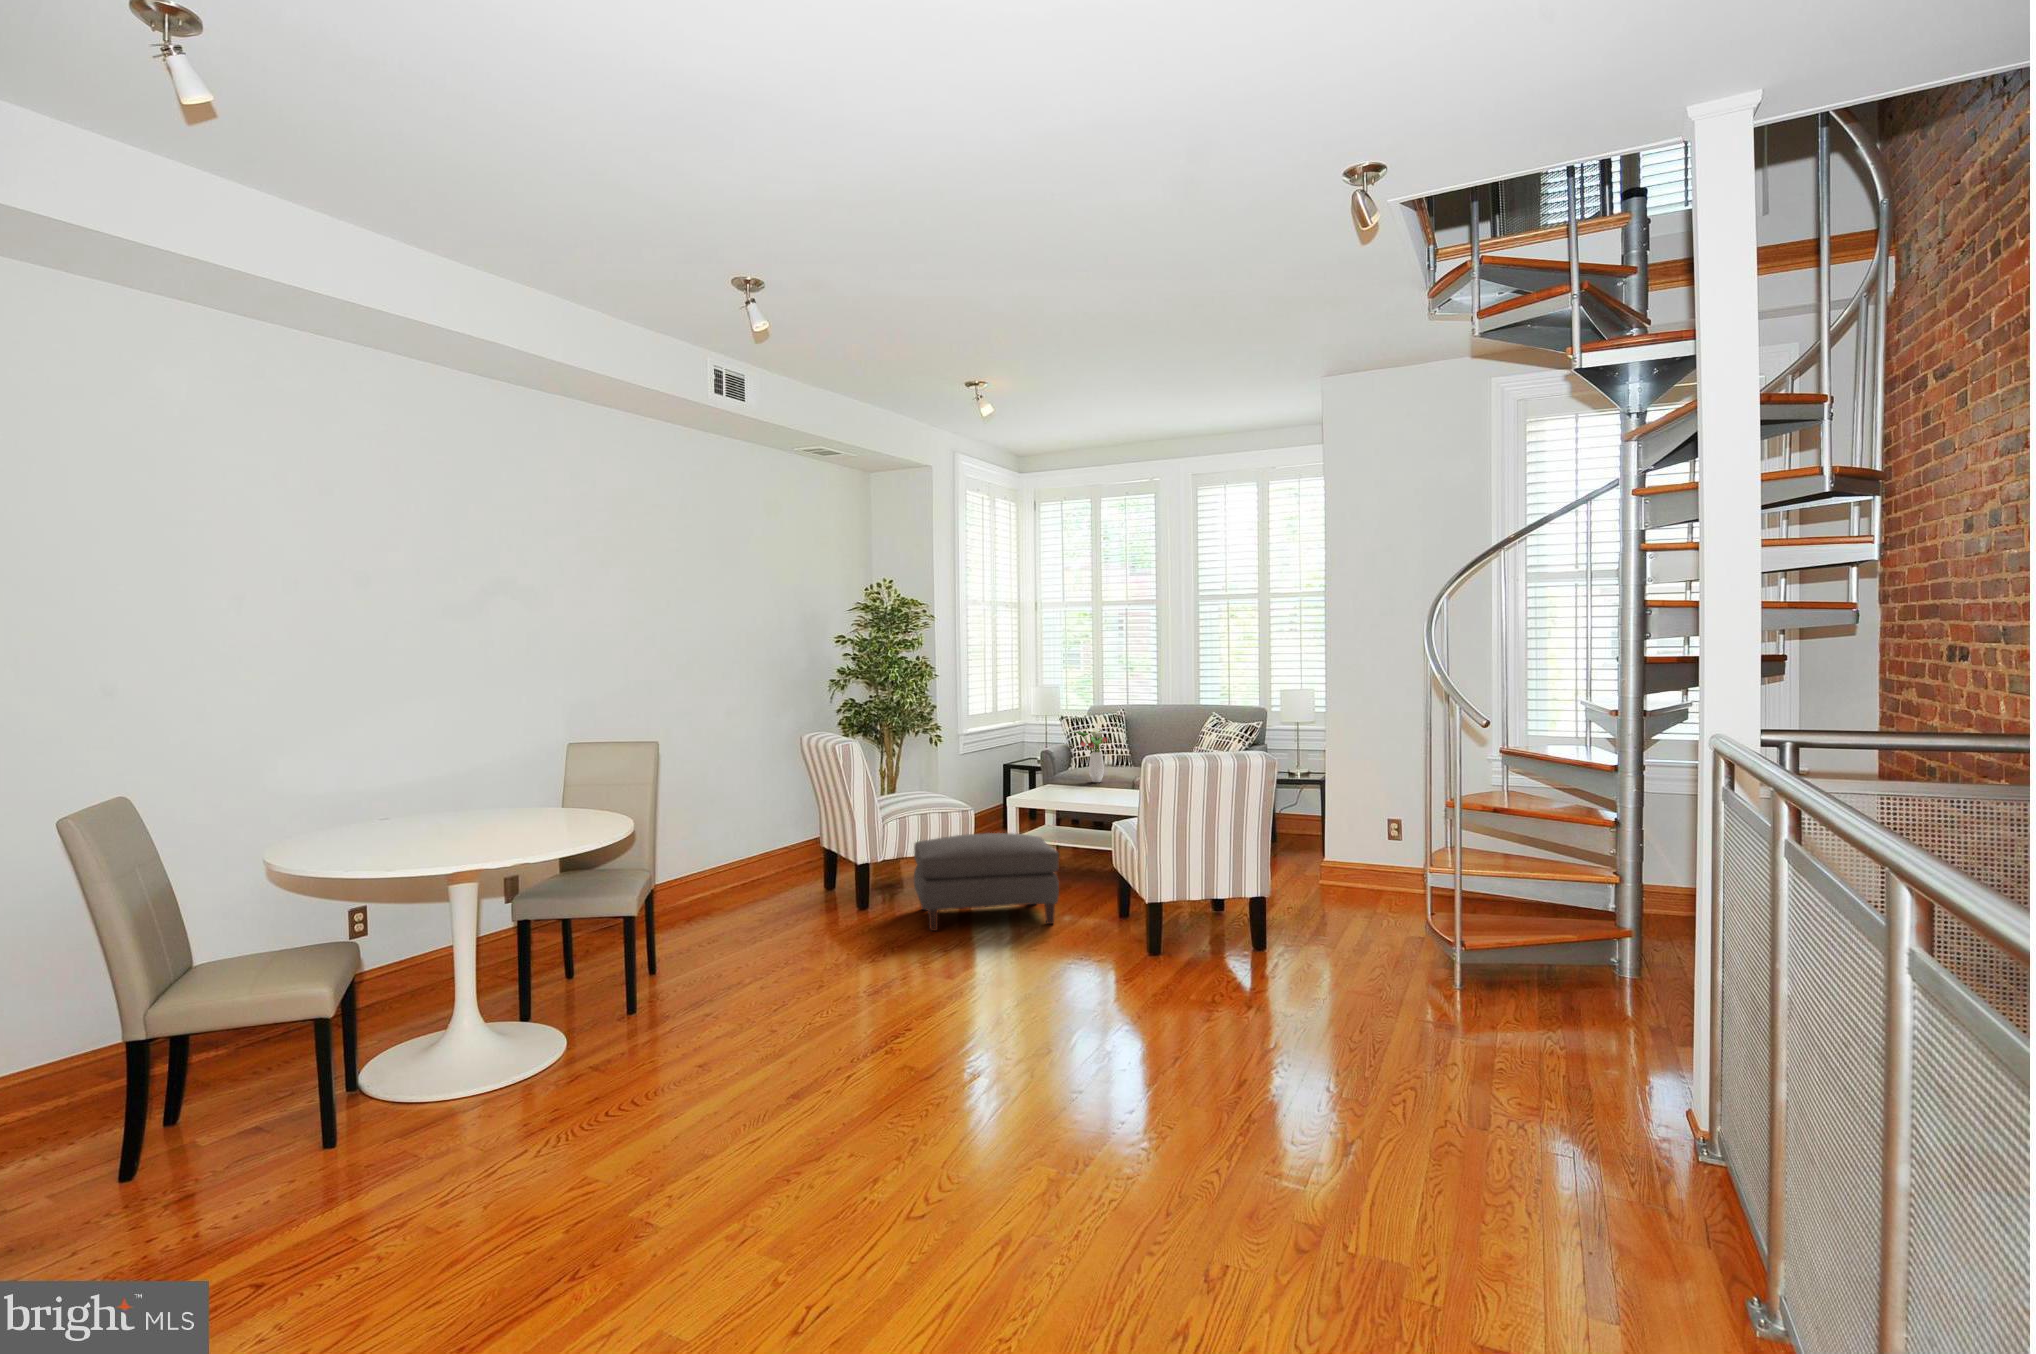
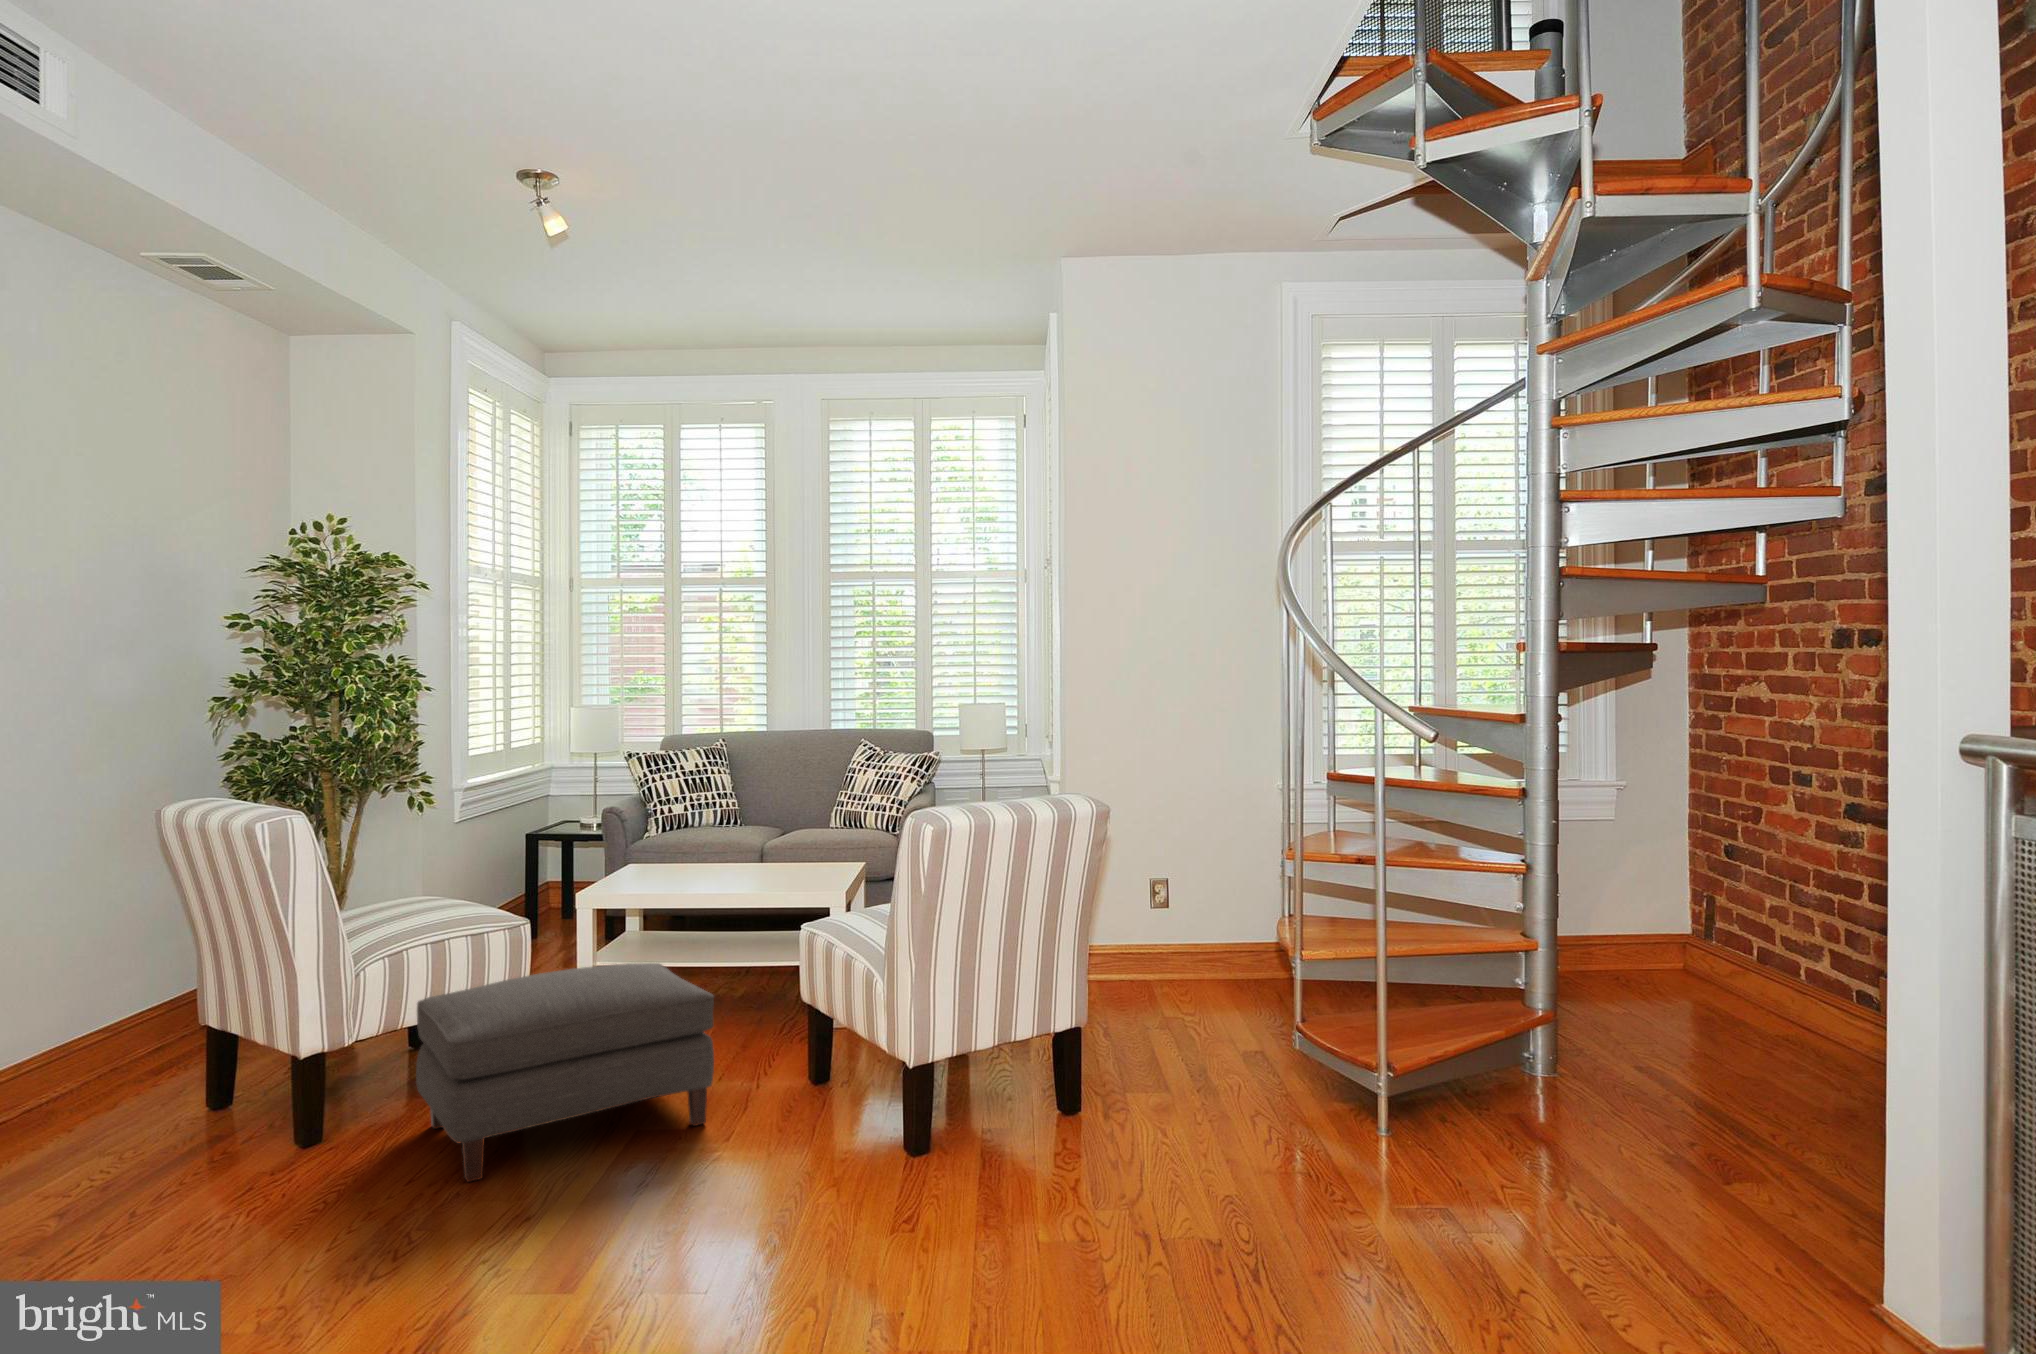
flower arrangement: present [1074,729,1107,782] -> none [653,770,718,853]

